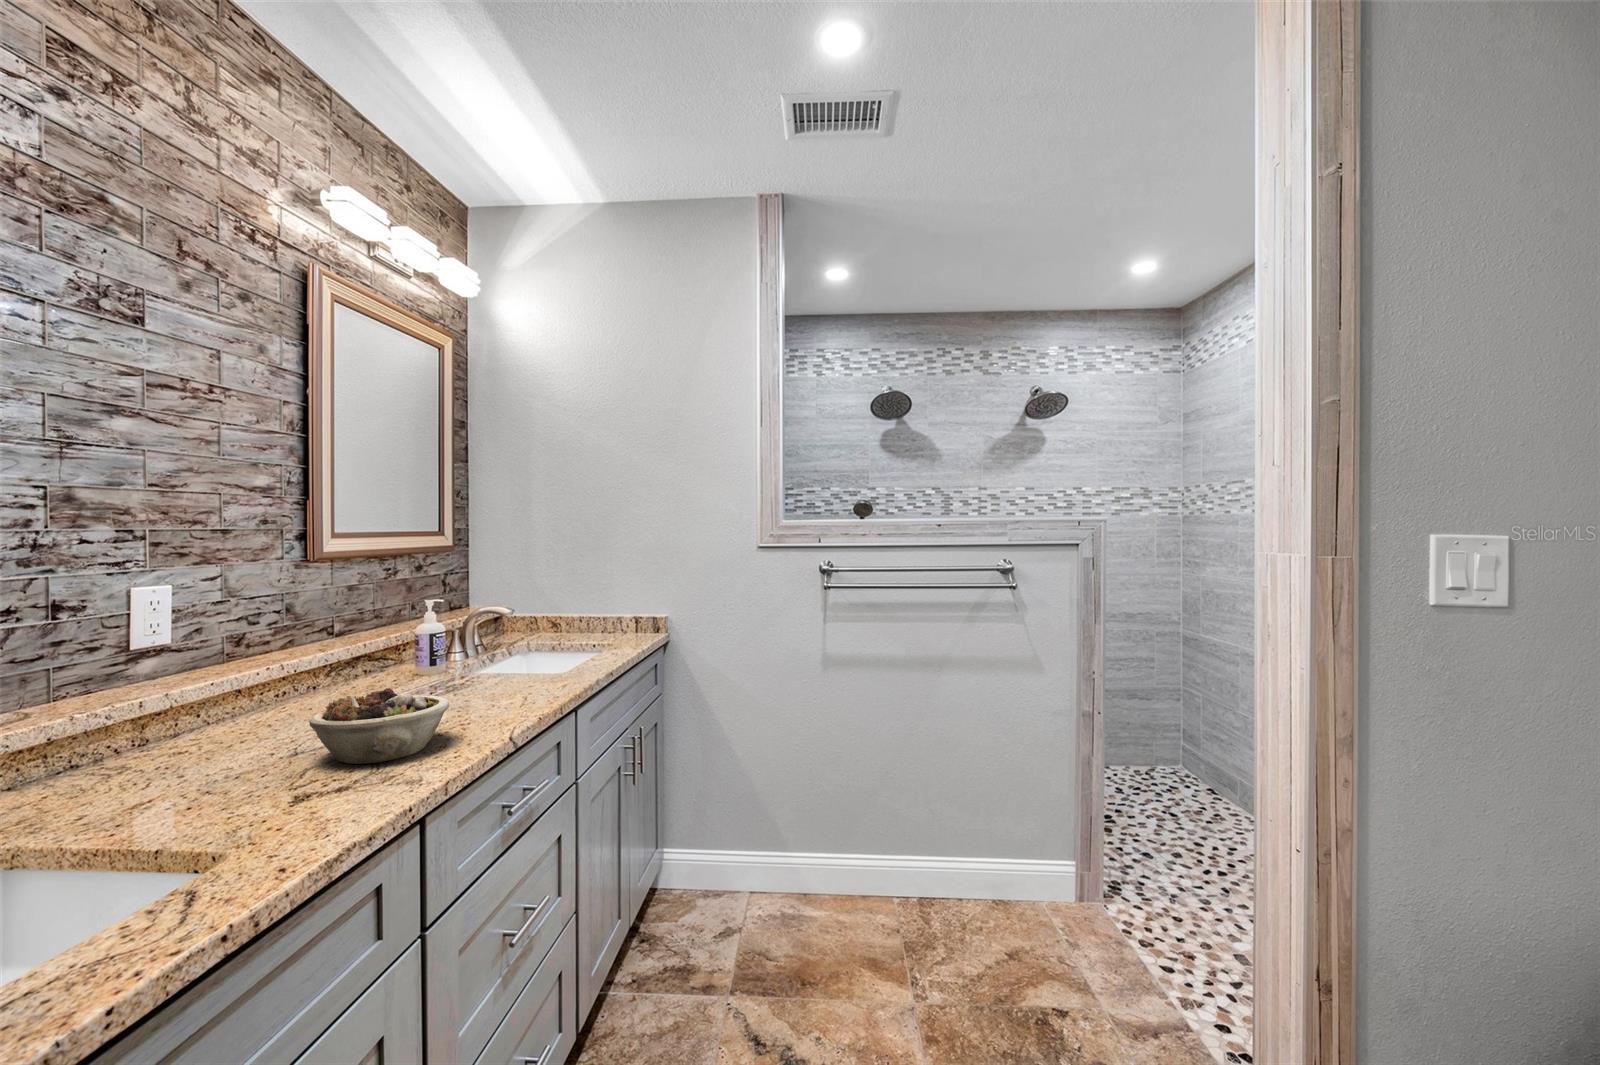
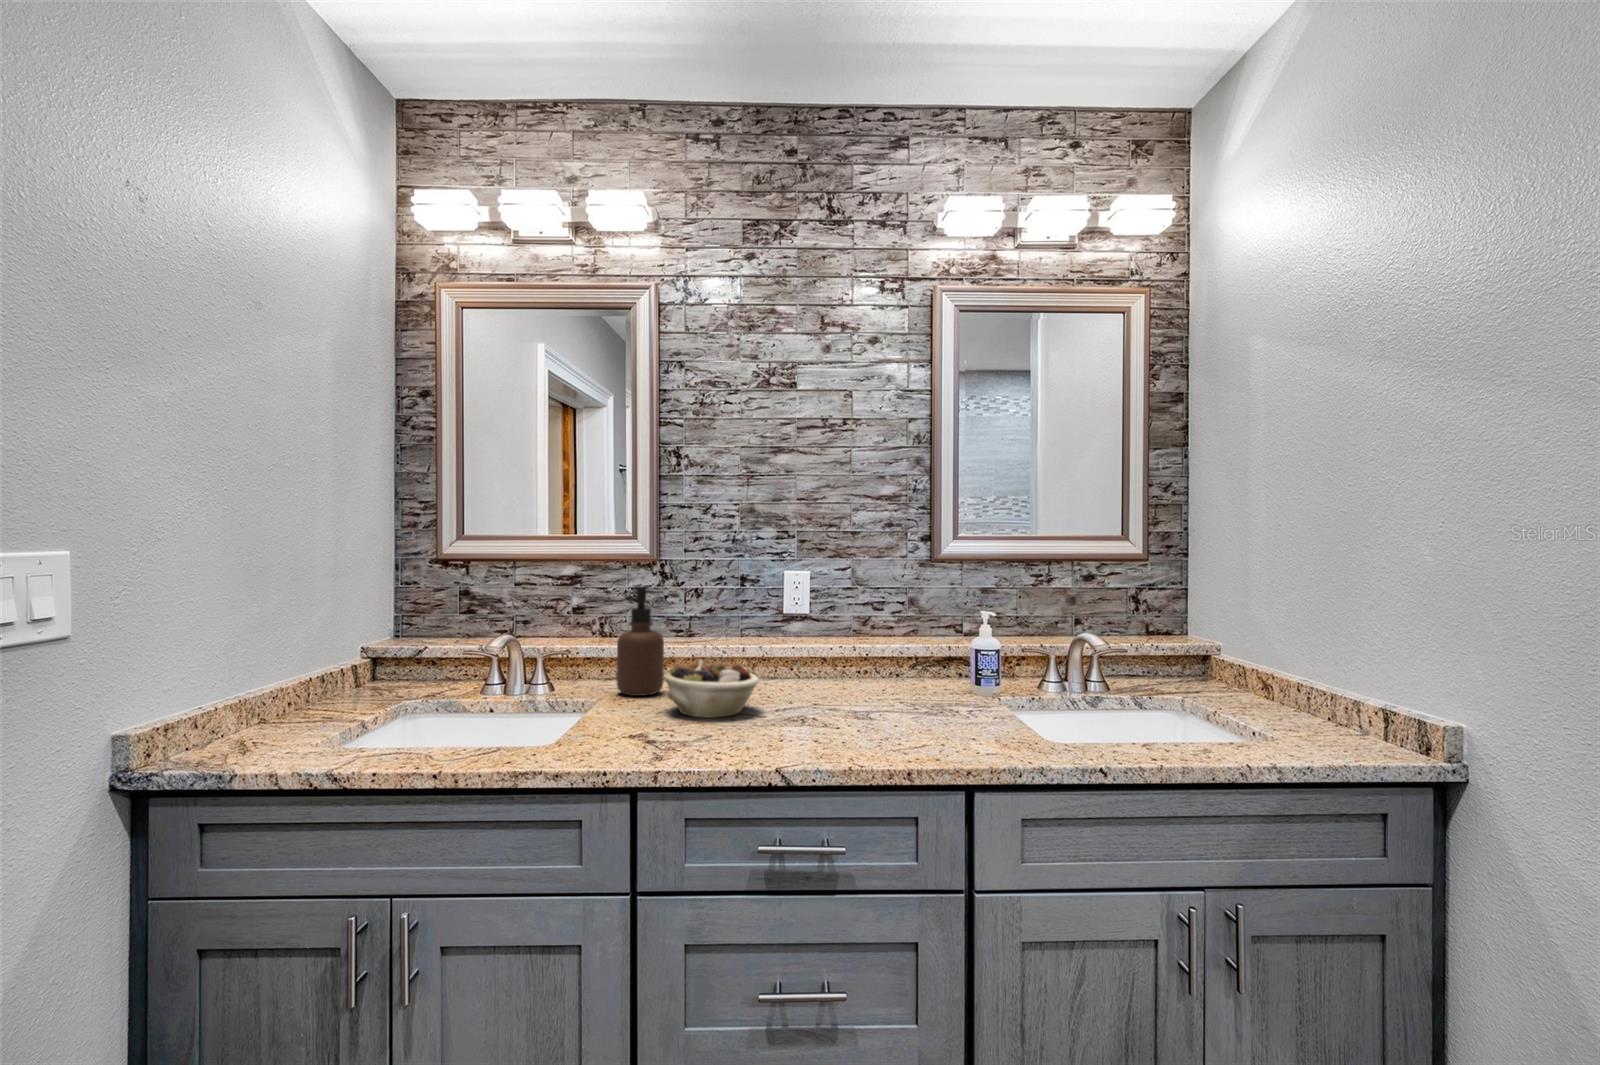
soap dispenser: none [105,623,211,808] -> present [617,587,664,696]

